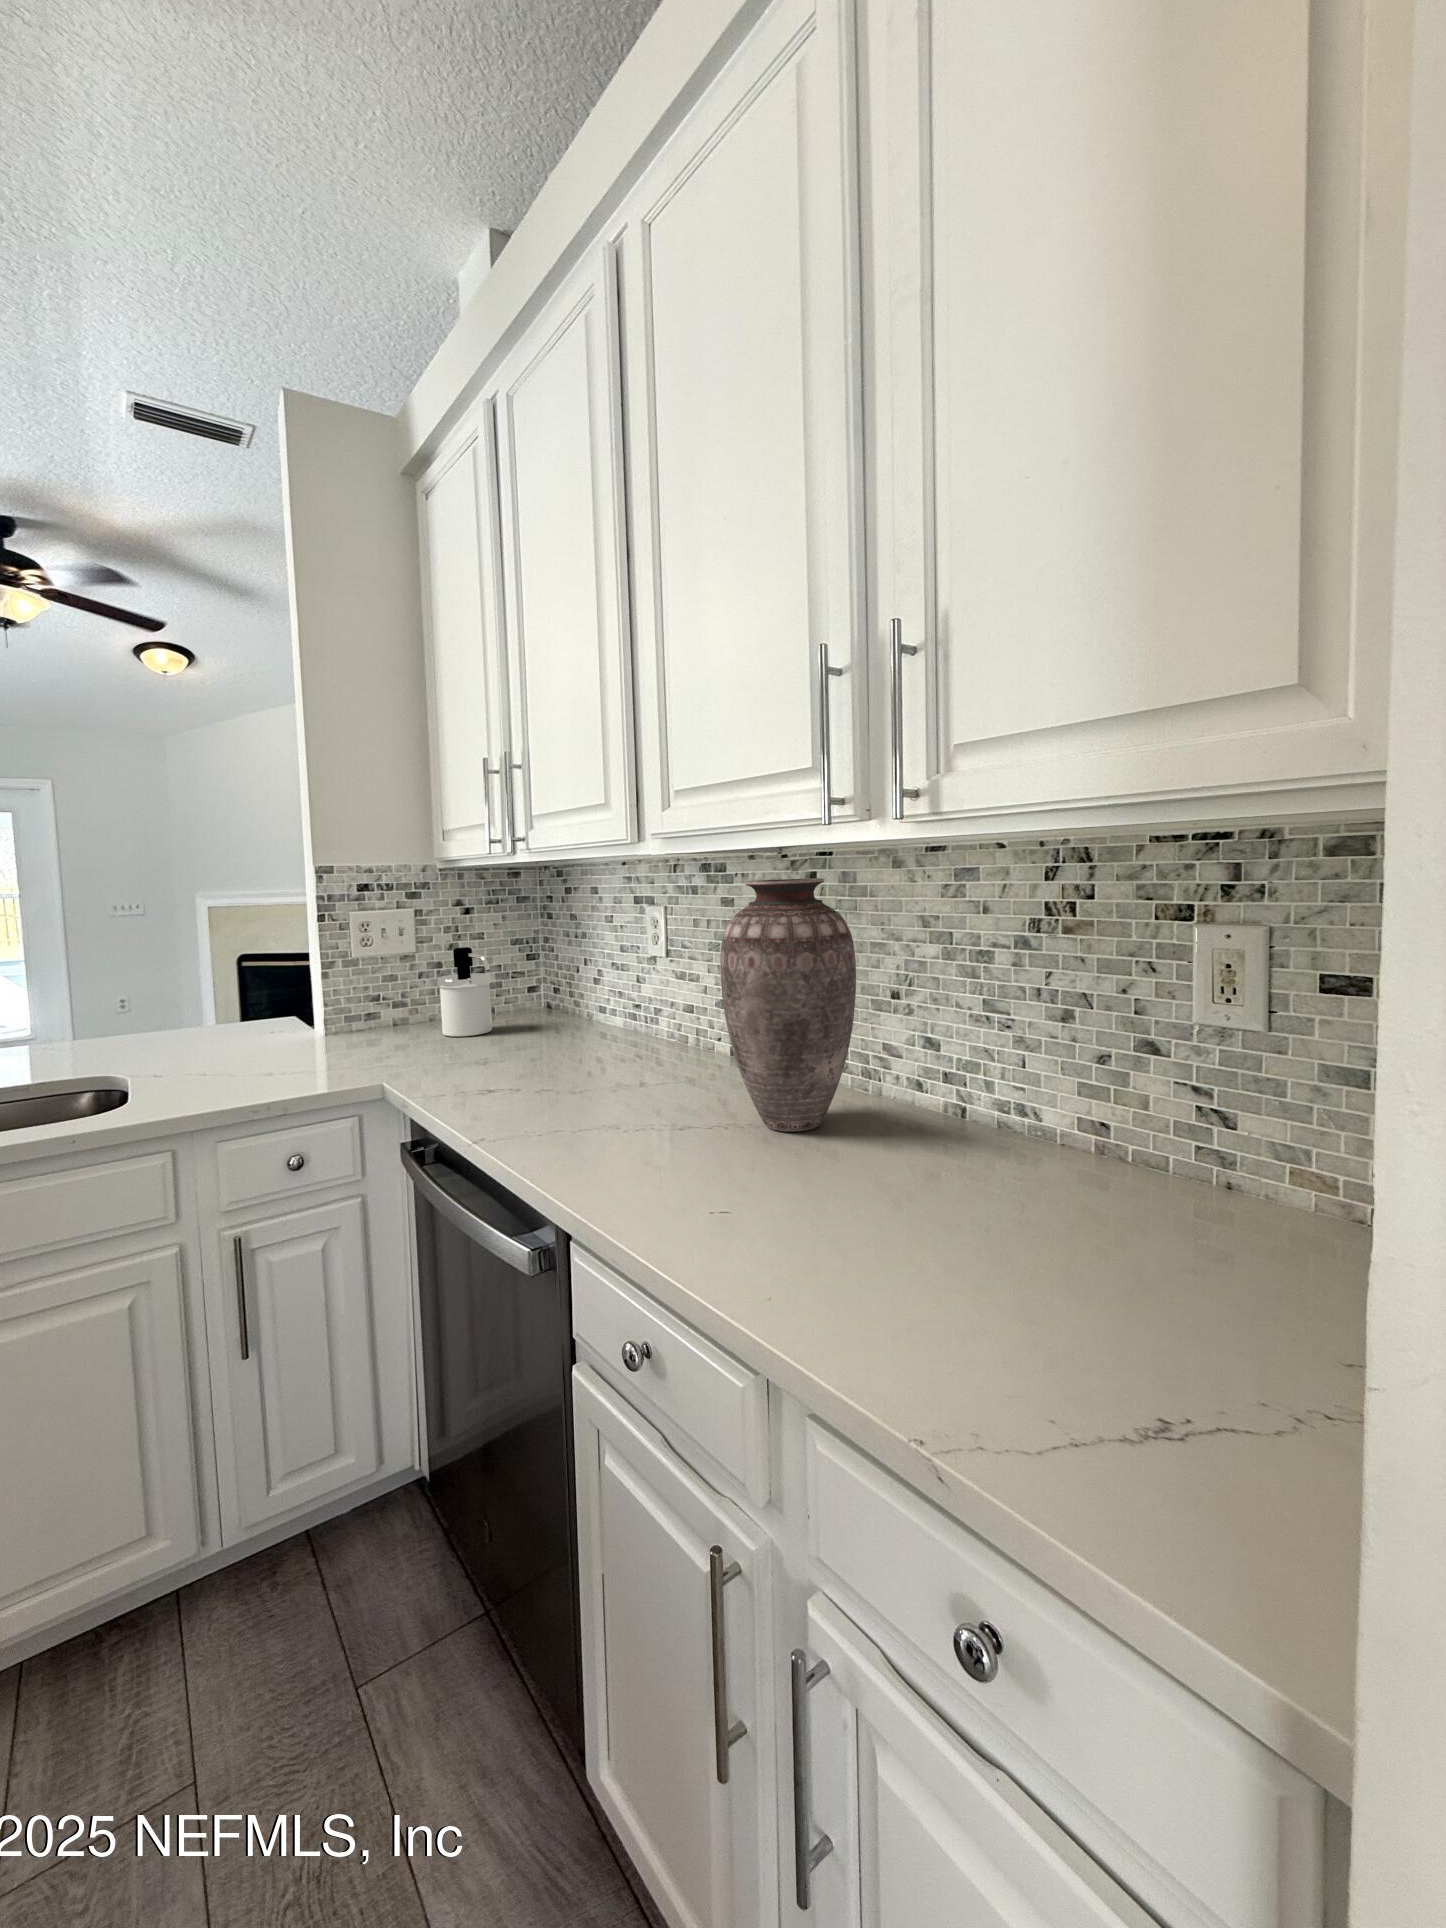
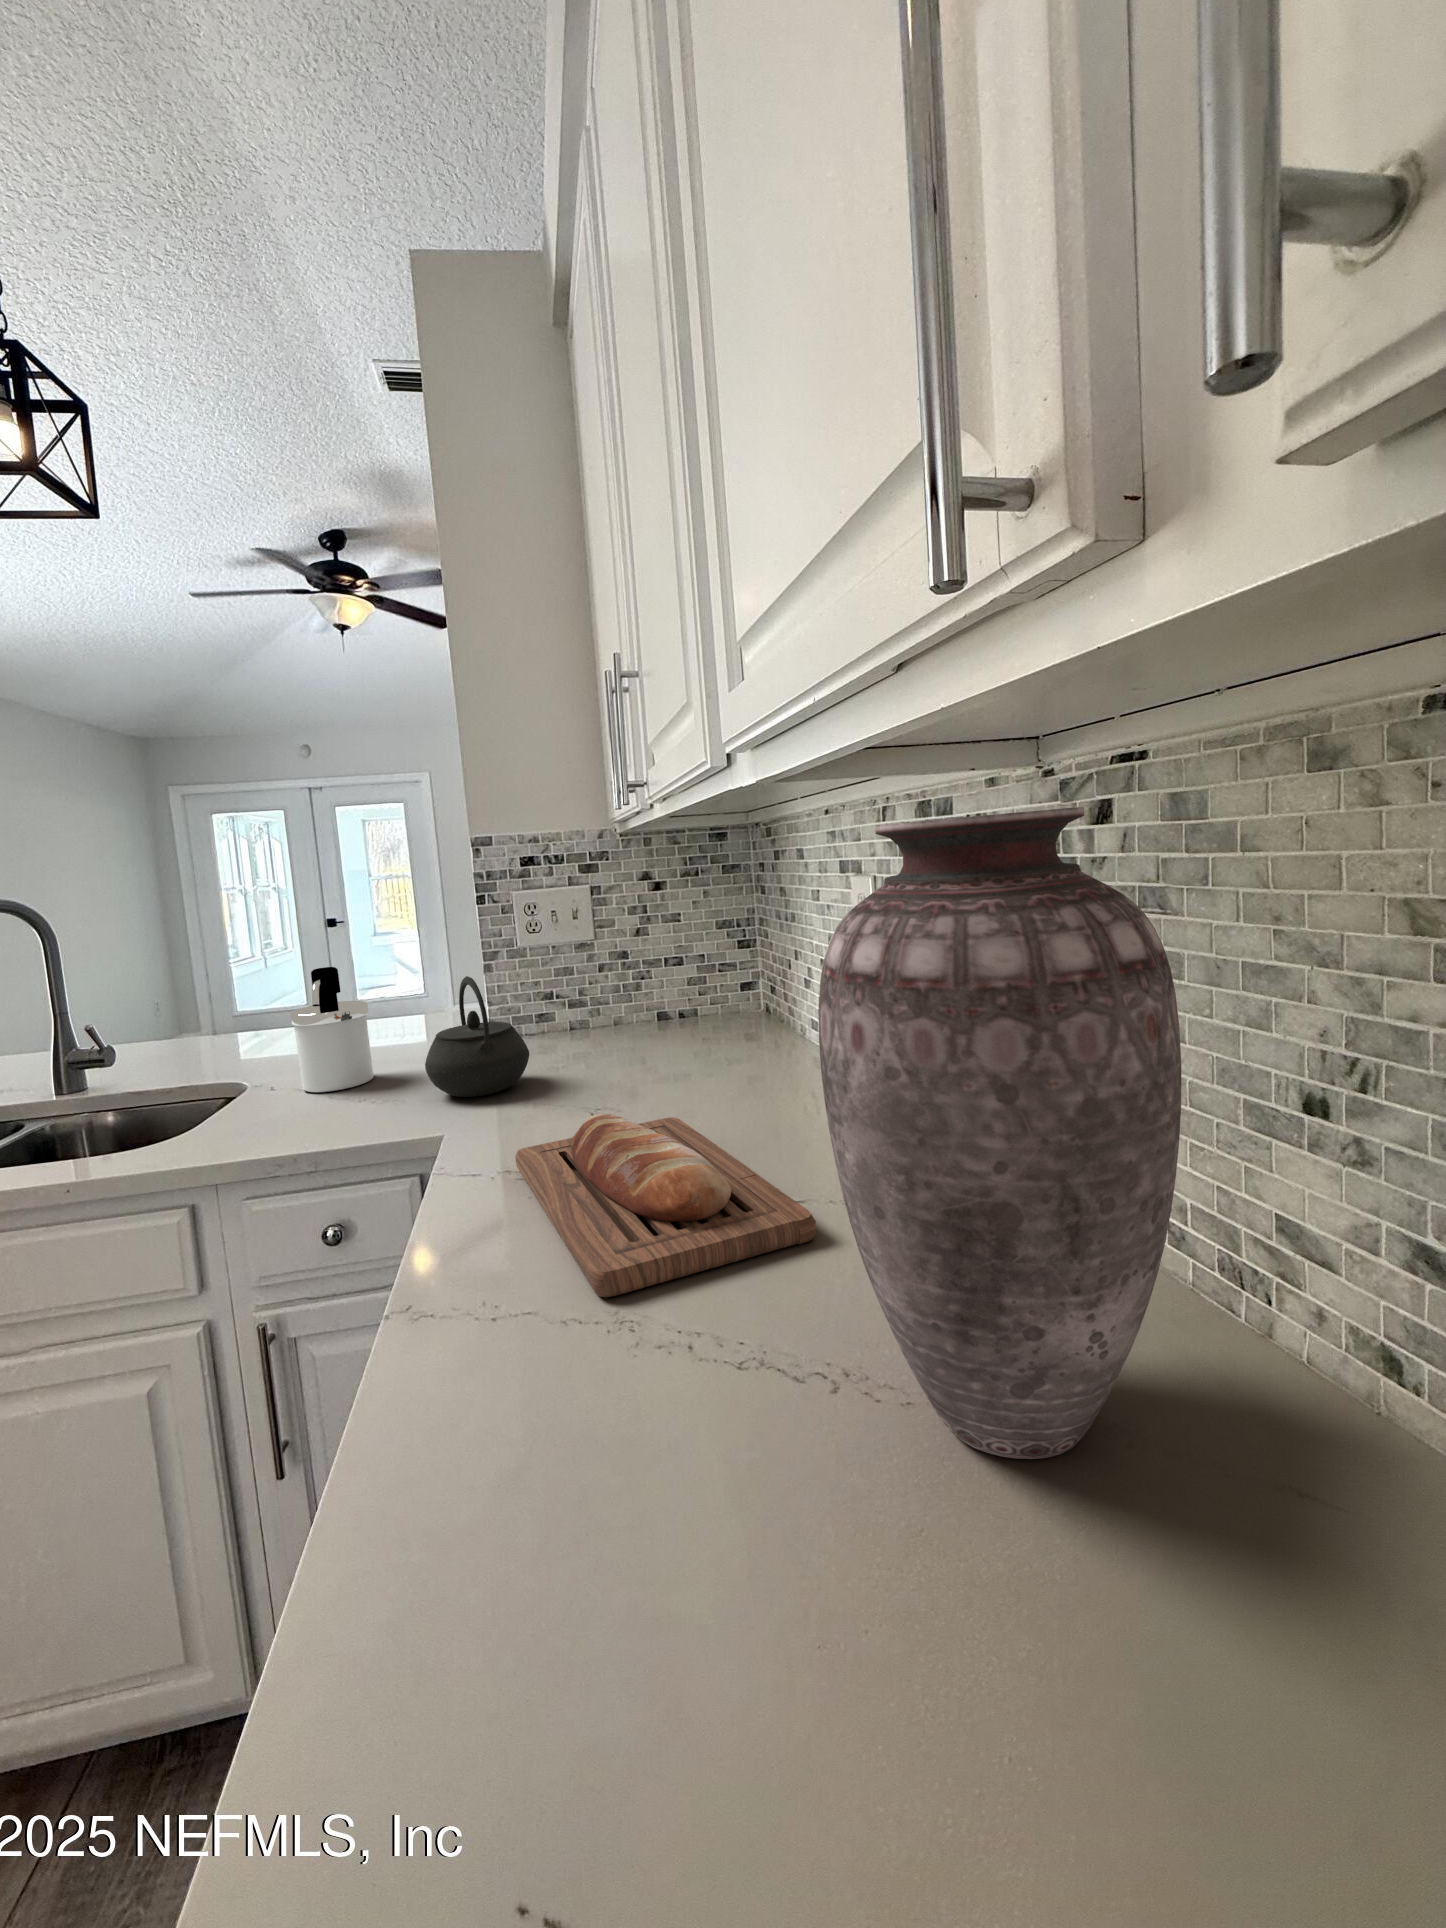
soap dispenser: present [437,947,492,1037] -> present [290,967,374,1092]
kettle: none [325,974,407,1064] -> present [425,976,529,1097]
bread loaf: none [461,1049,677,1121] -> present [516,1114,816,1297]

